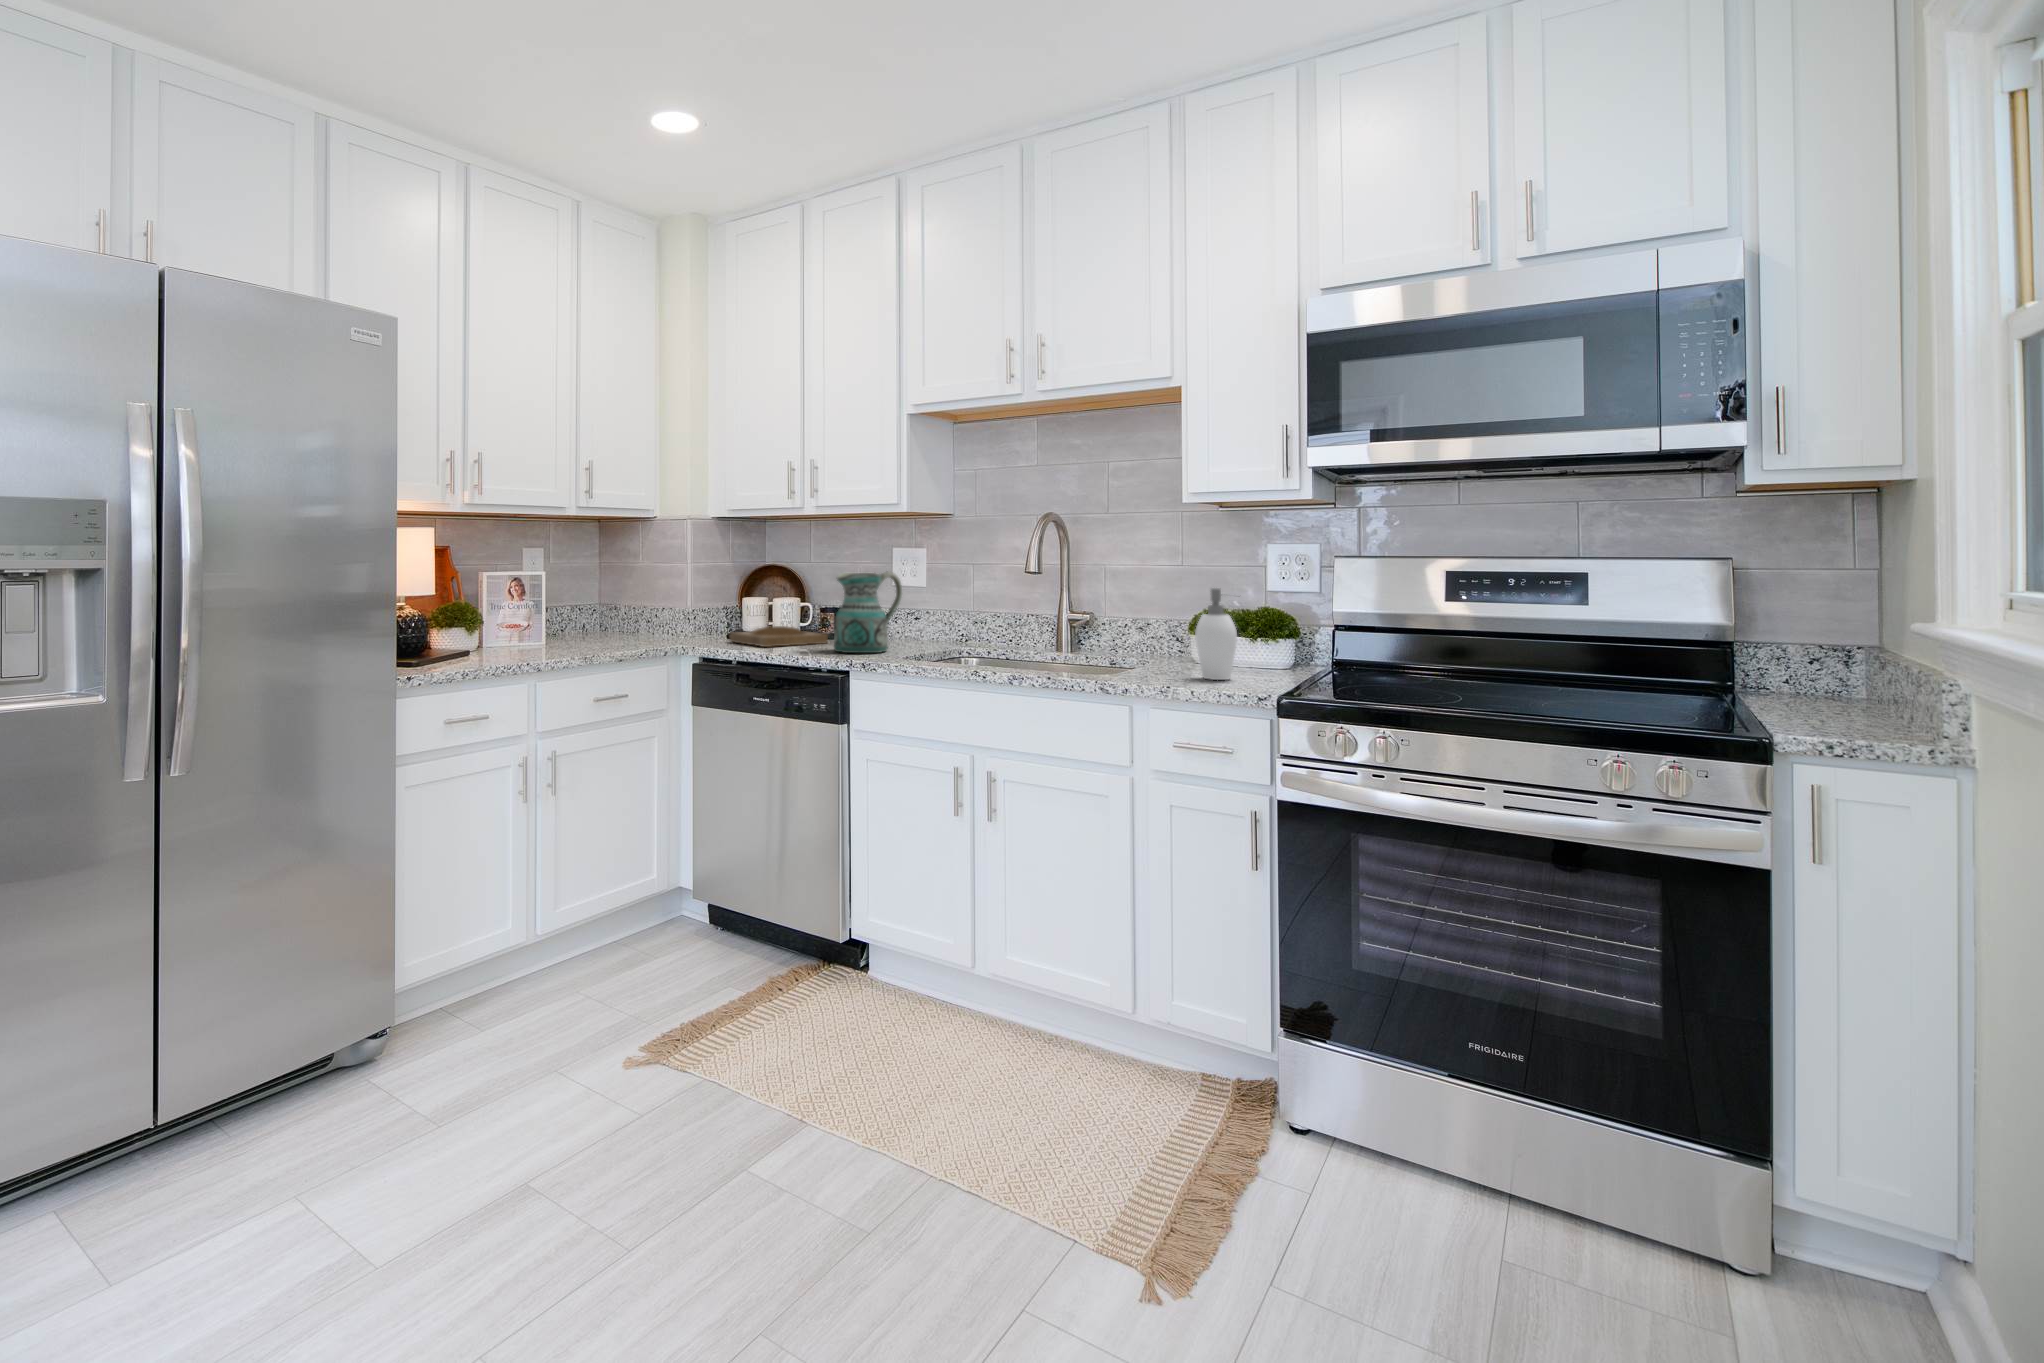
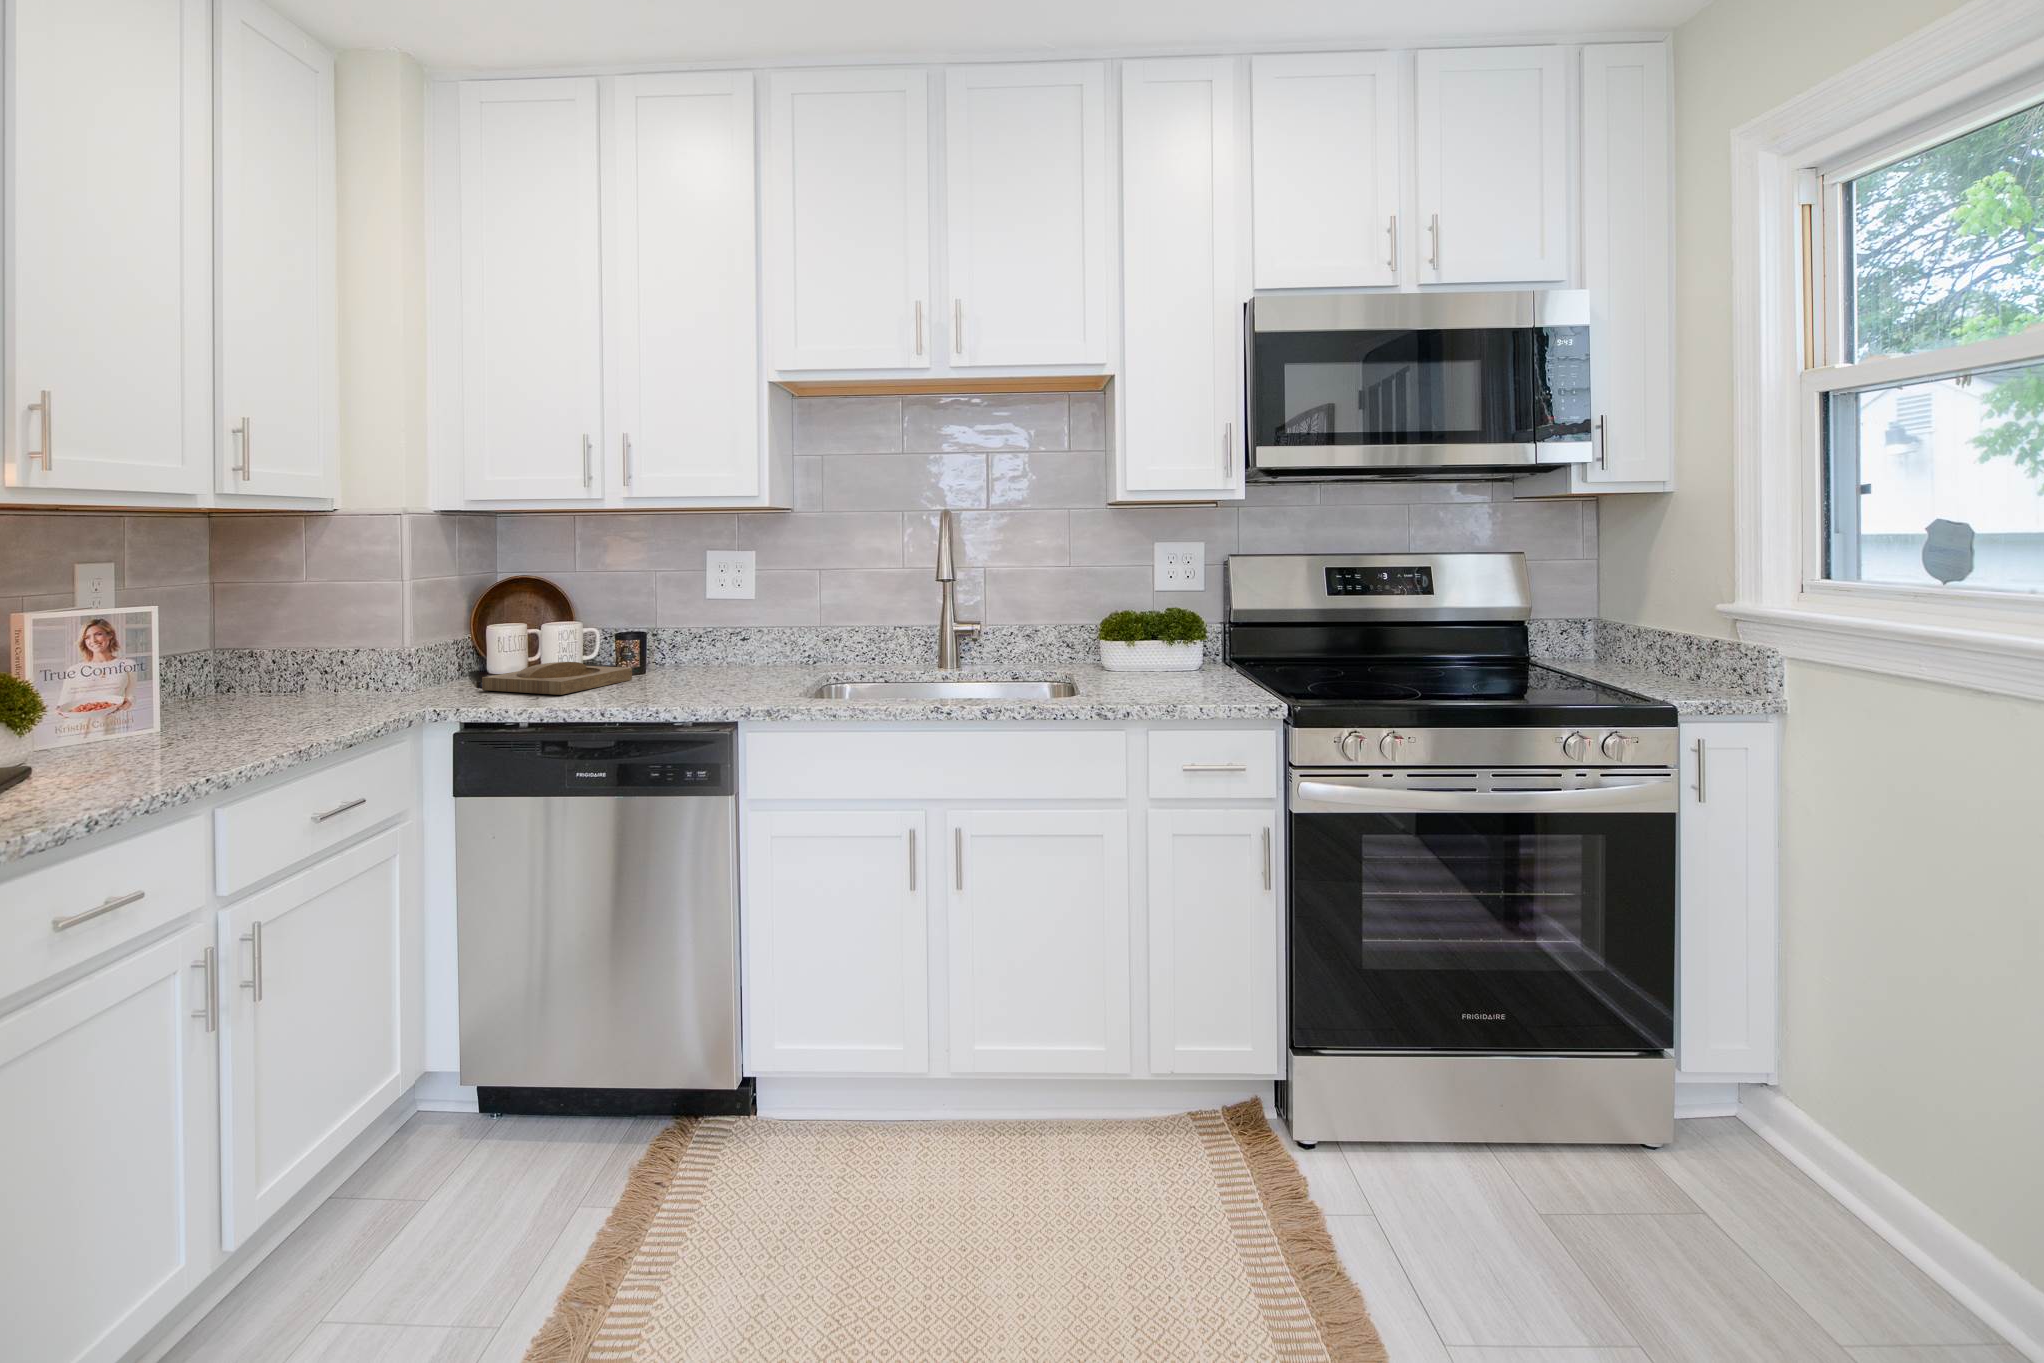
ceramic pitcher: present [834,572,902,653] -> none [673,584,752,694]
soap dispenser: present [1195,588,1237,680] -> none [1154,594,1208,691]

